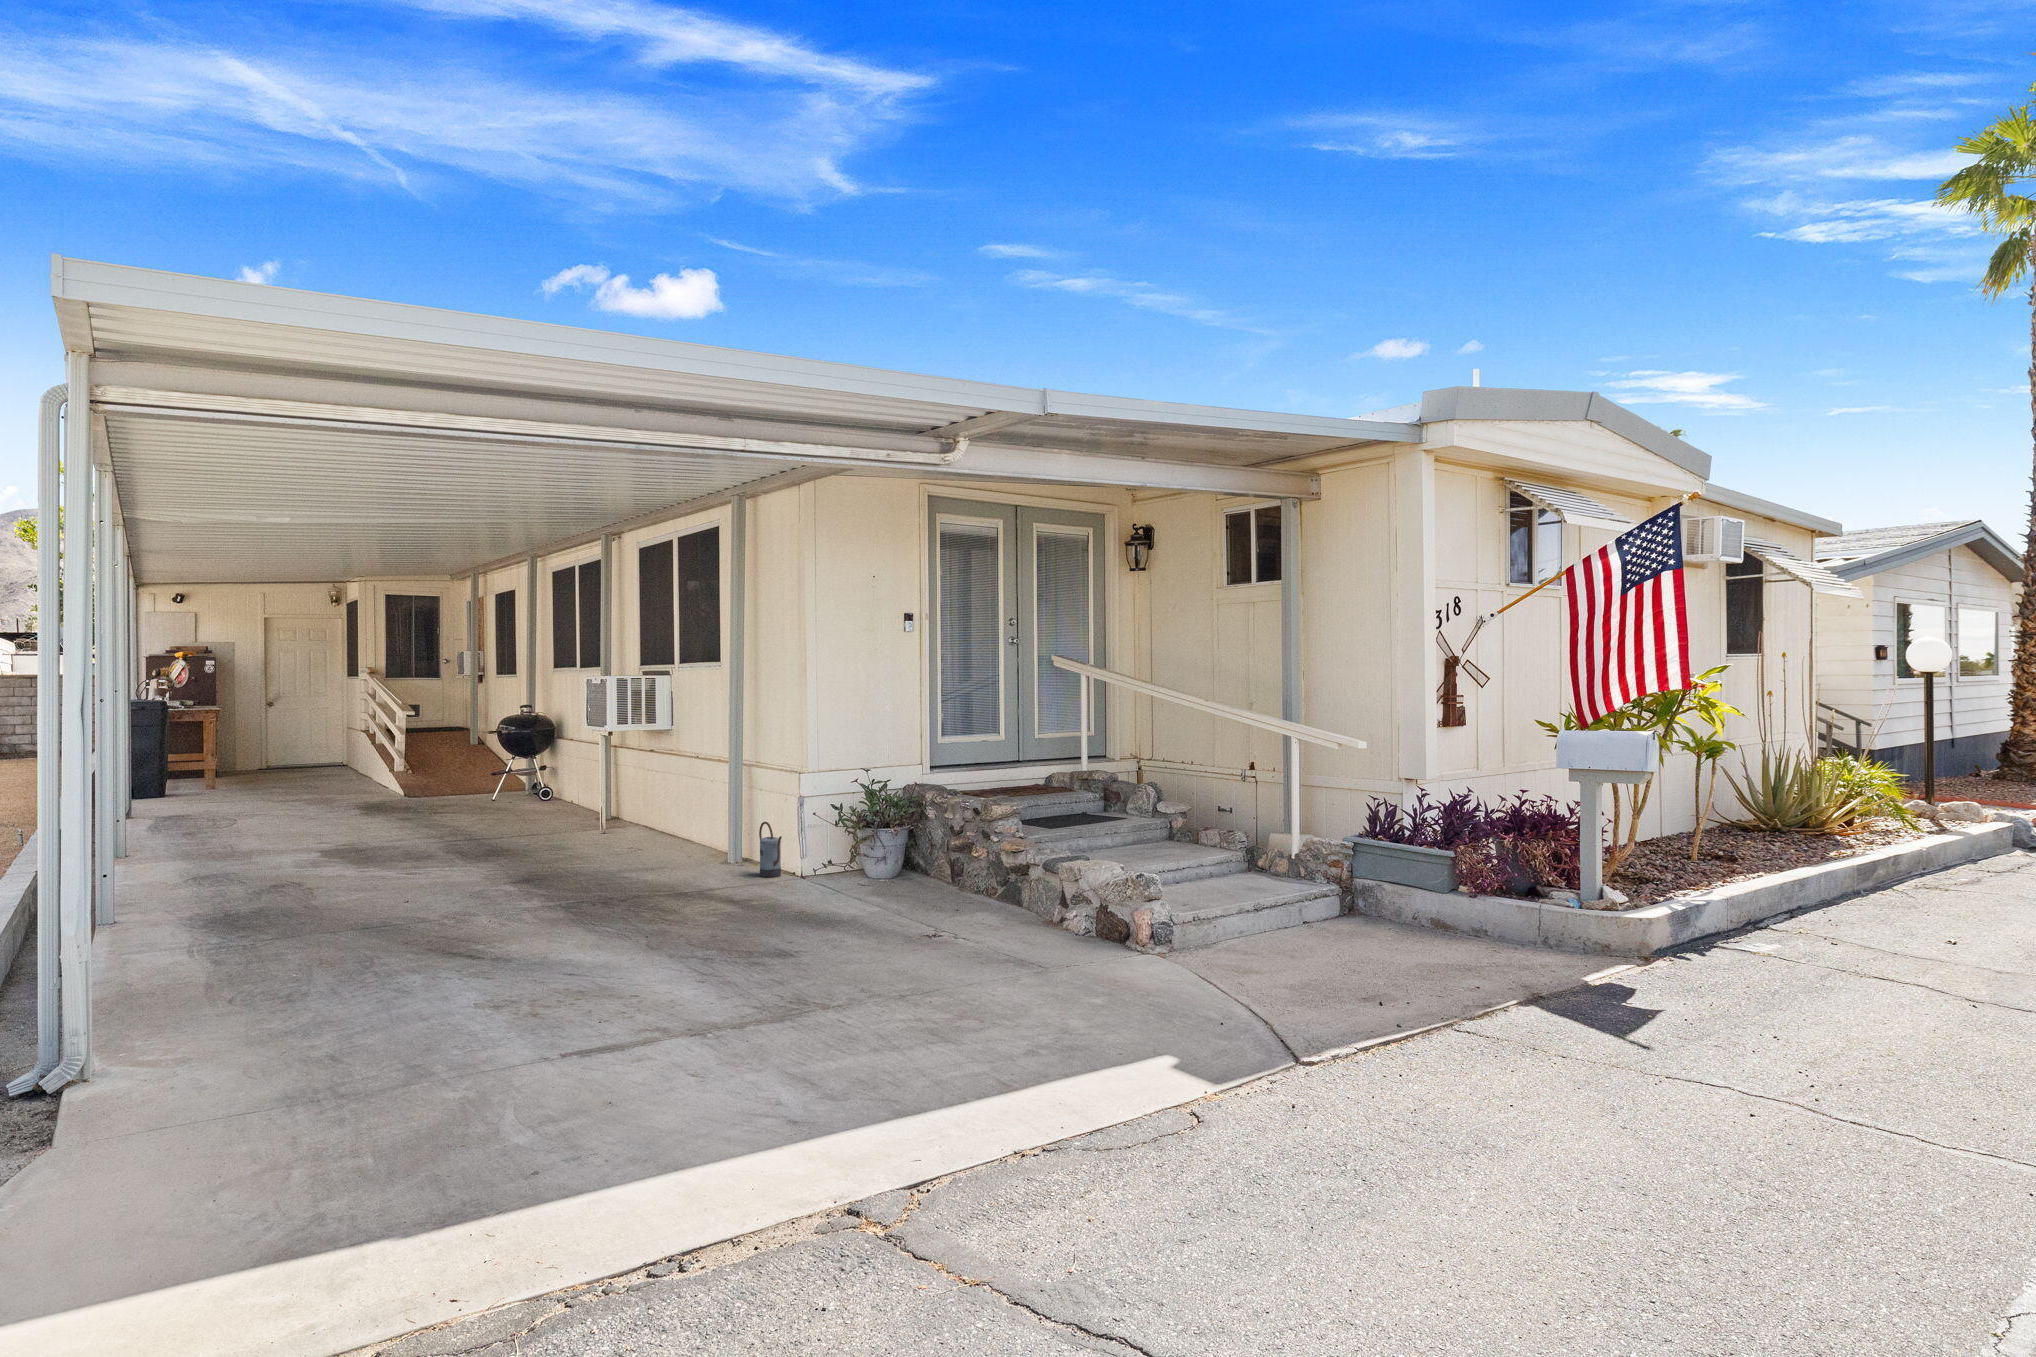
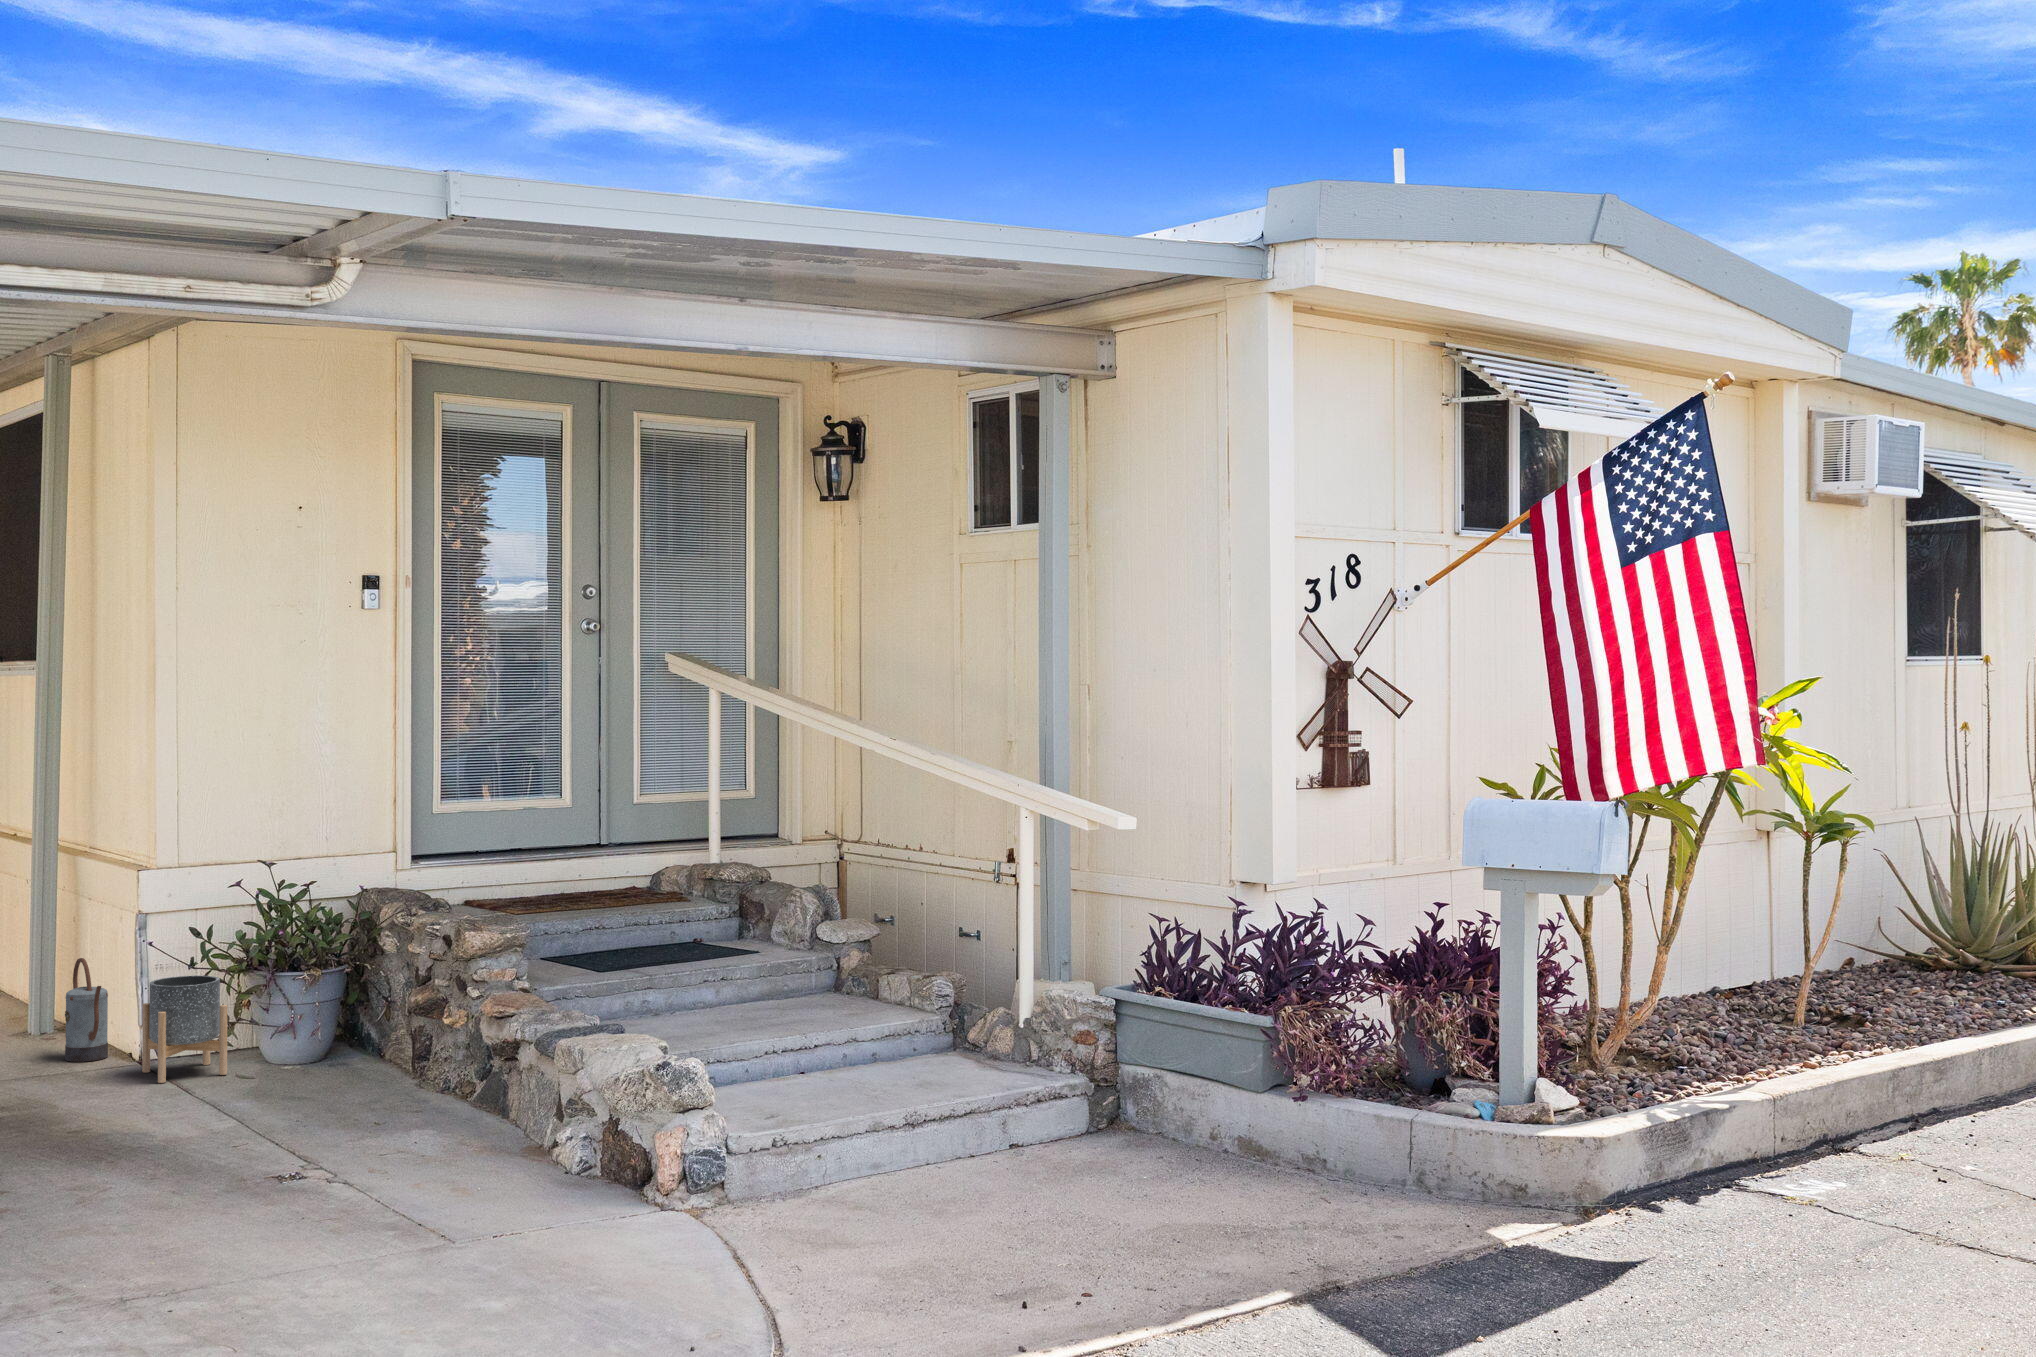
planter: none [807,831,853,888] -> present [142,976,227,1083]

